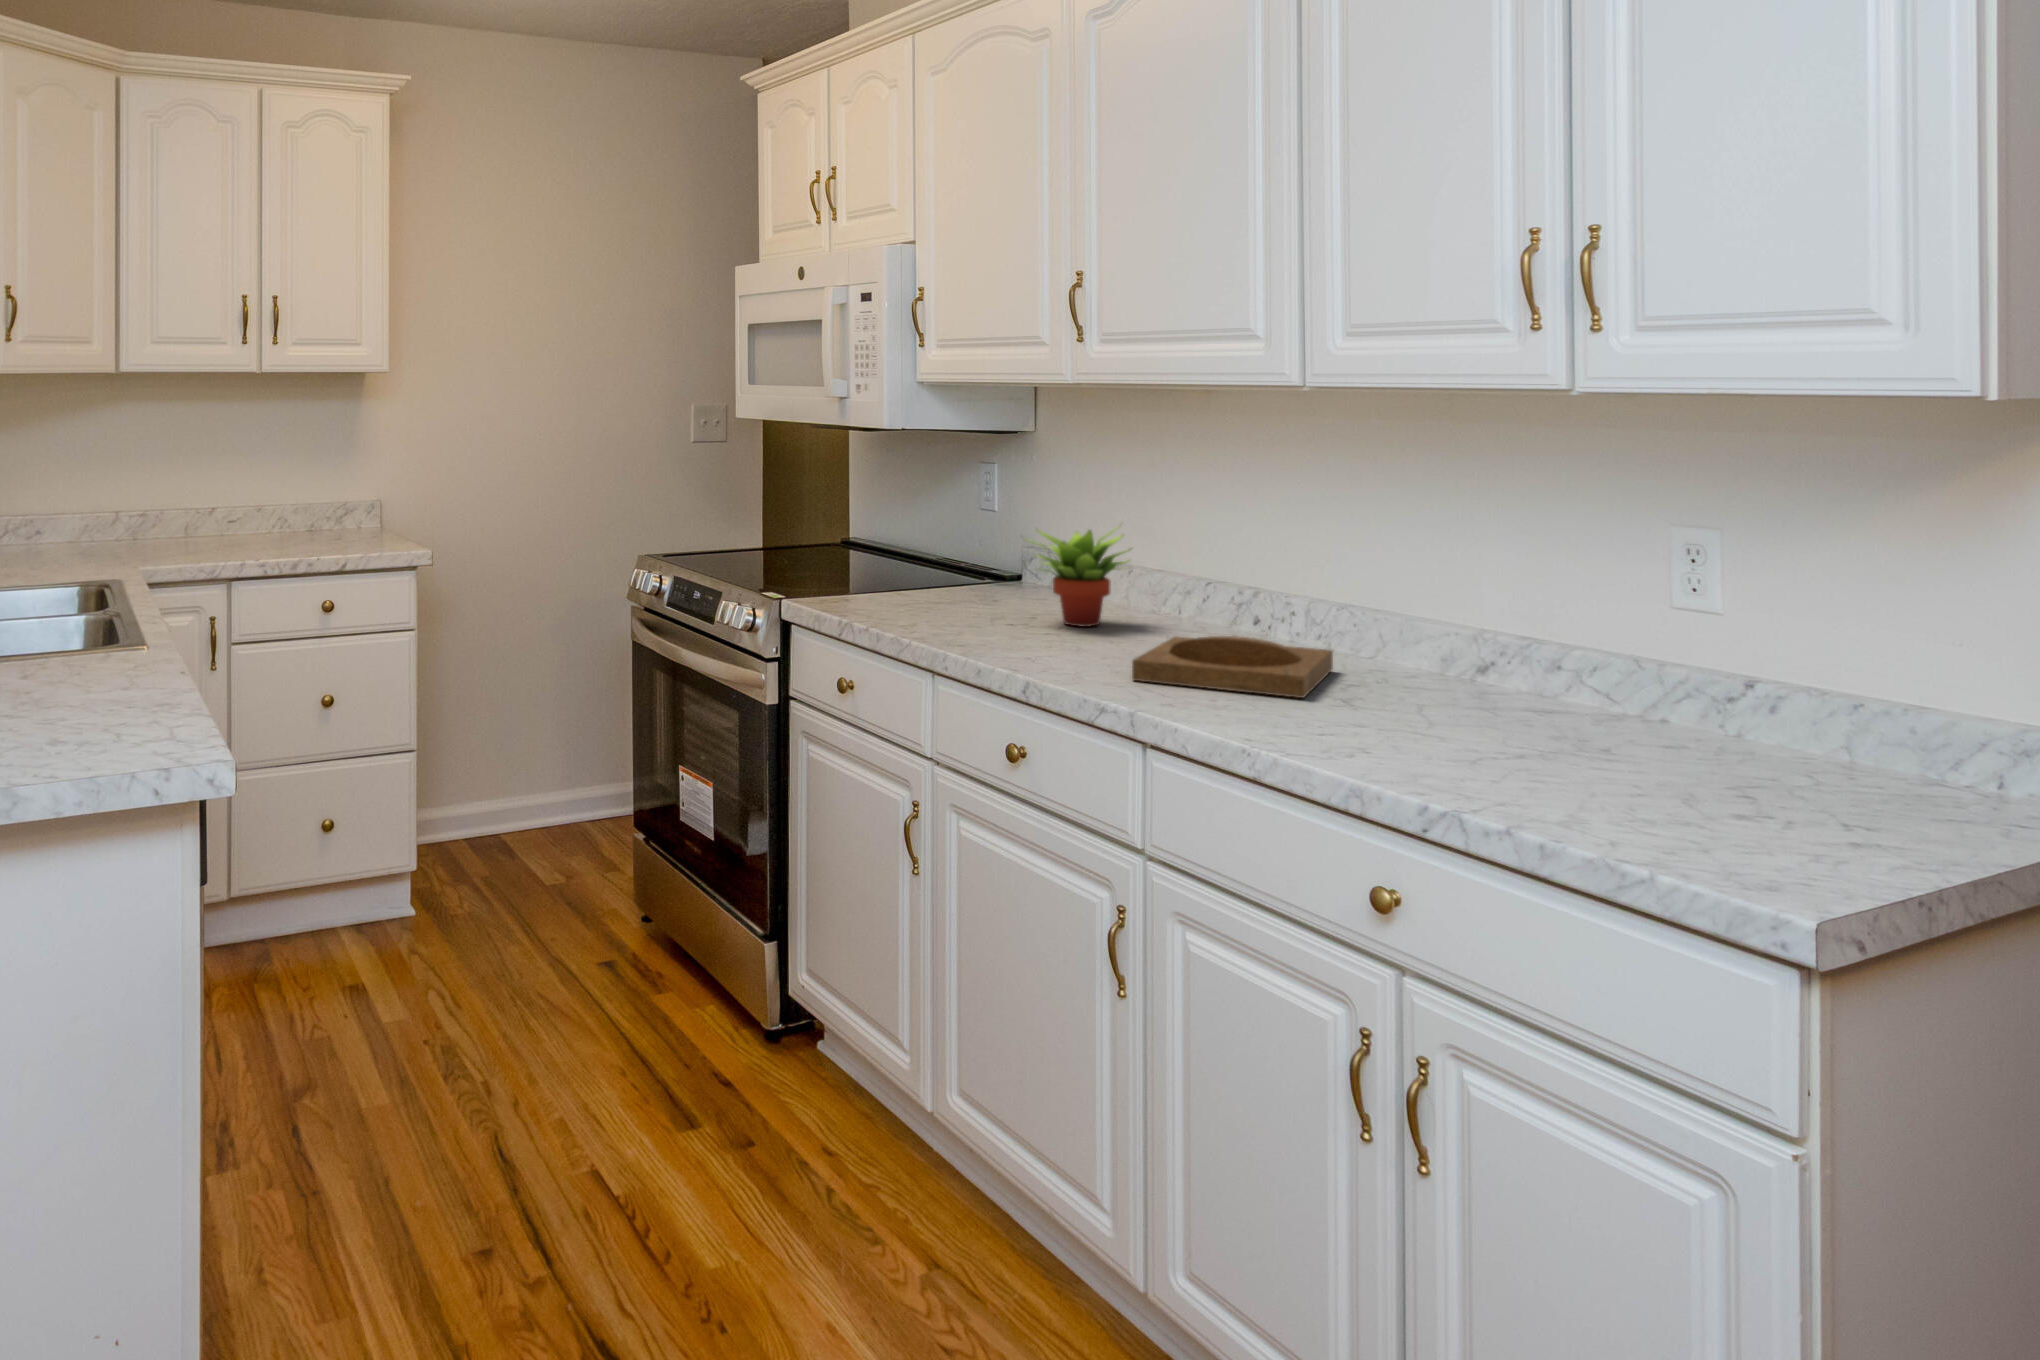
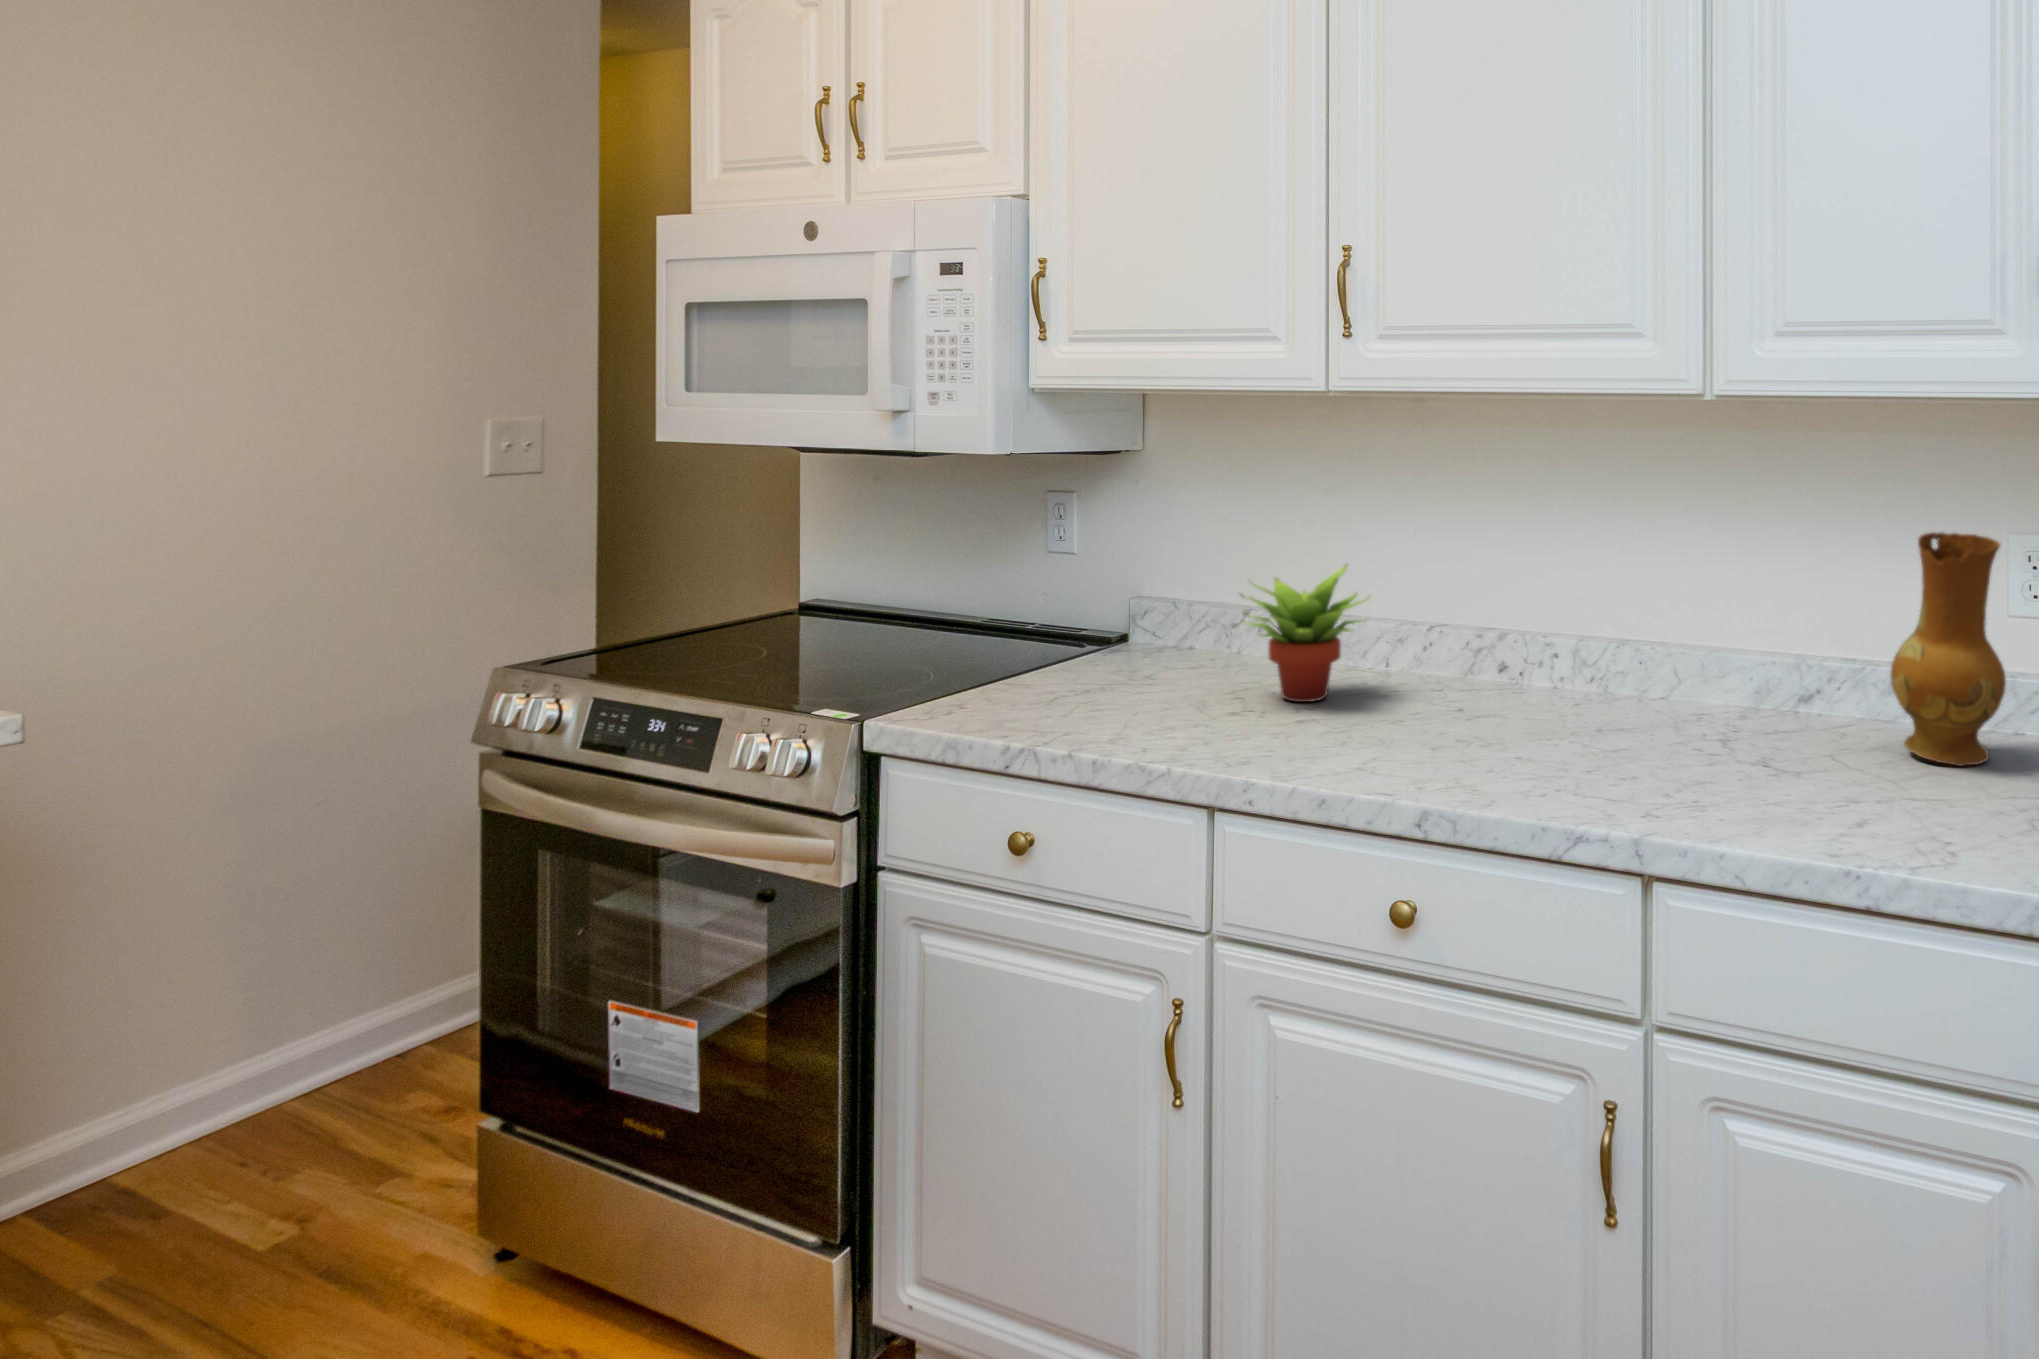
ceramic jug: none [1475,511,1598,728] -> present [1890,532,2006,766]
tray: present [1132,636,1333,698] -> none [1491,698,1737,781]

